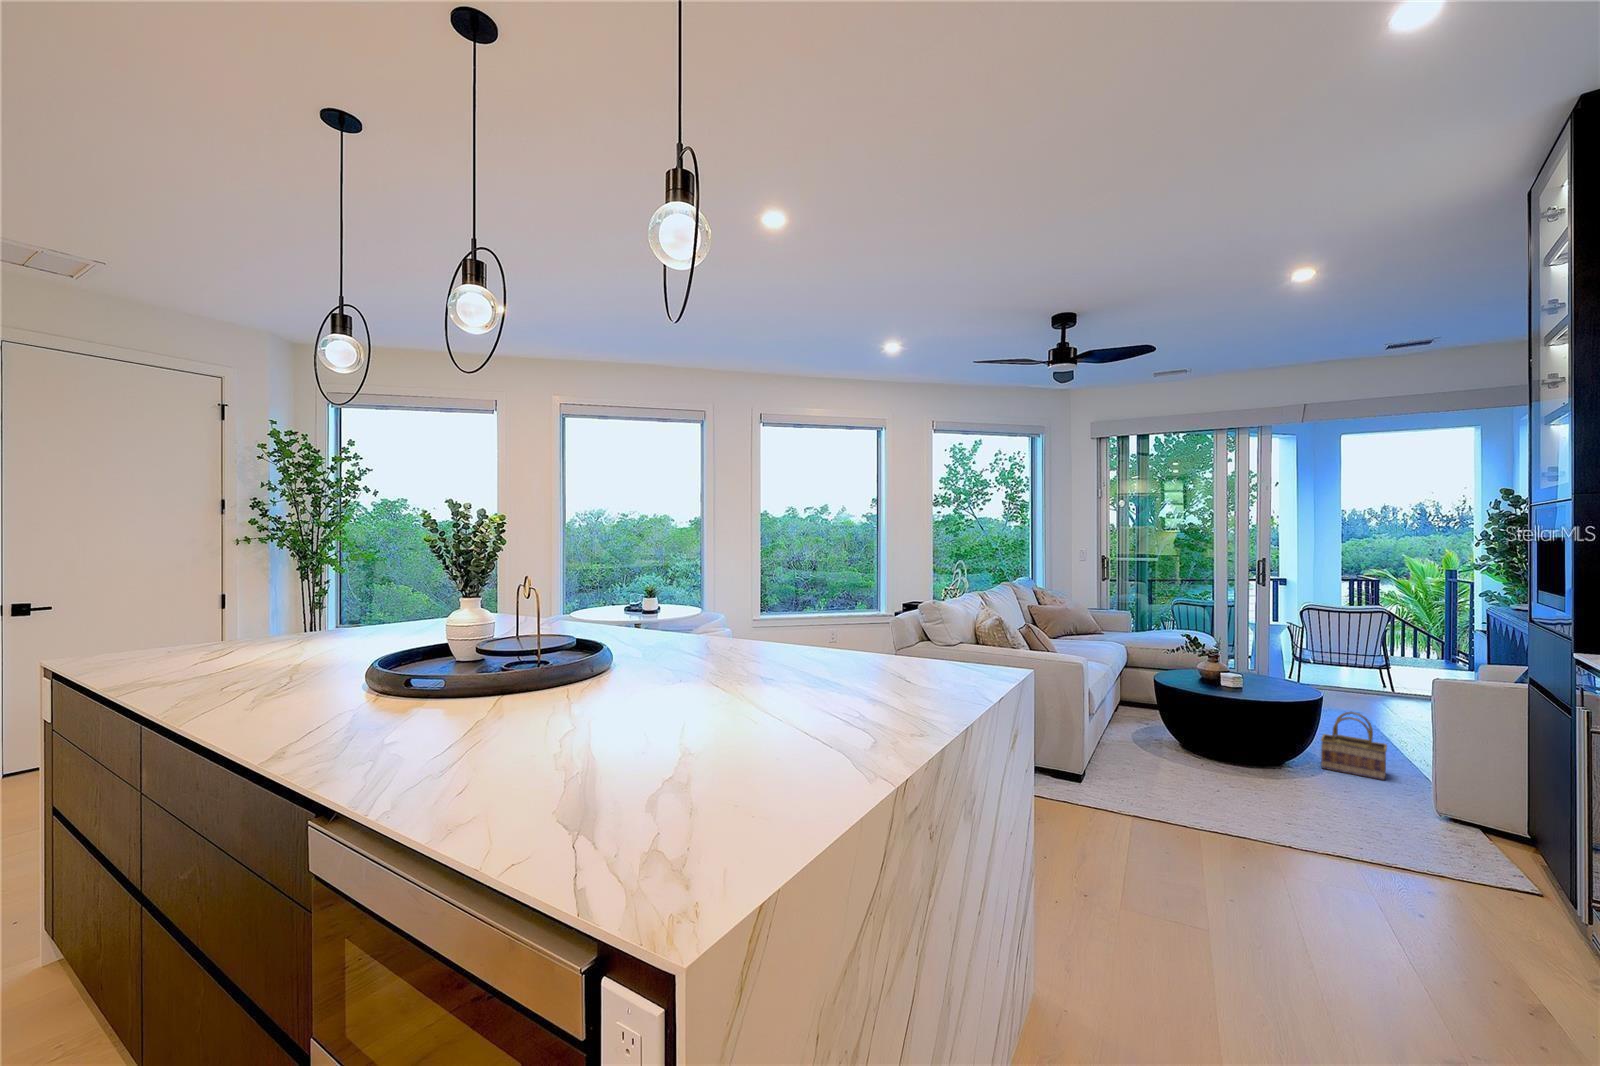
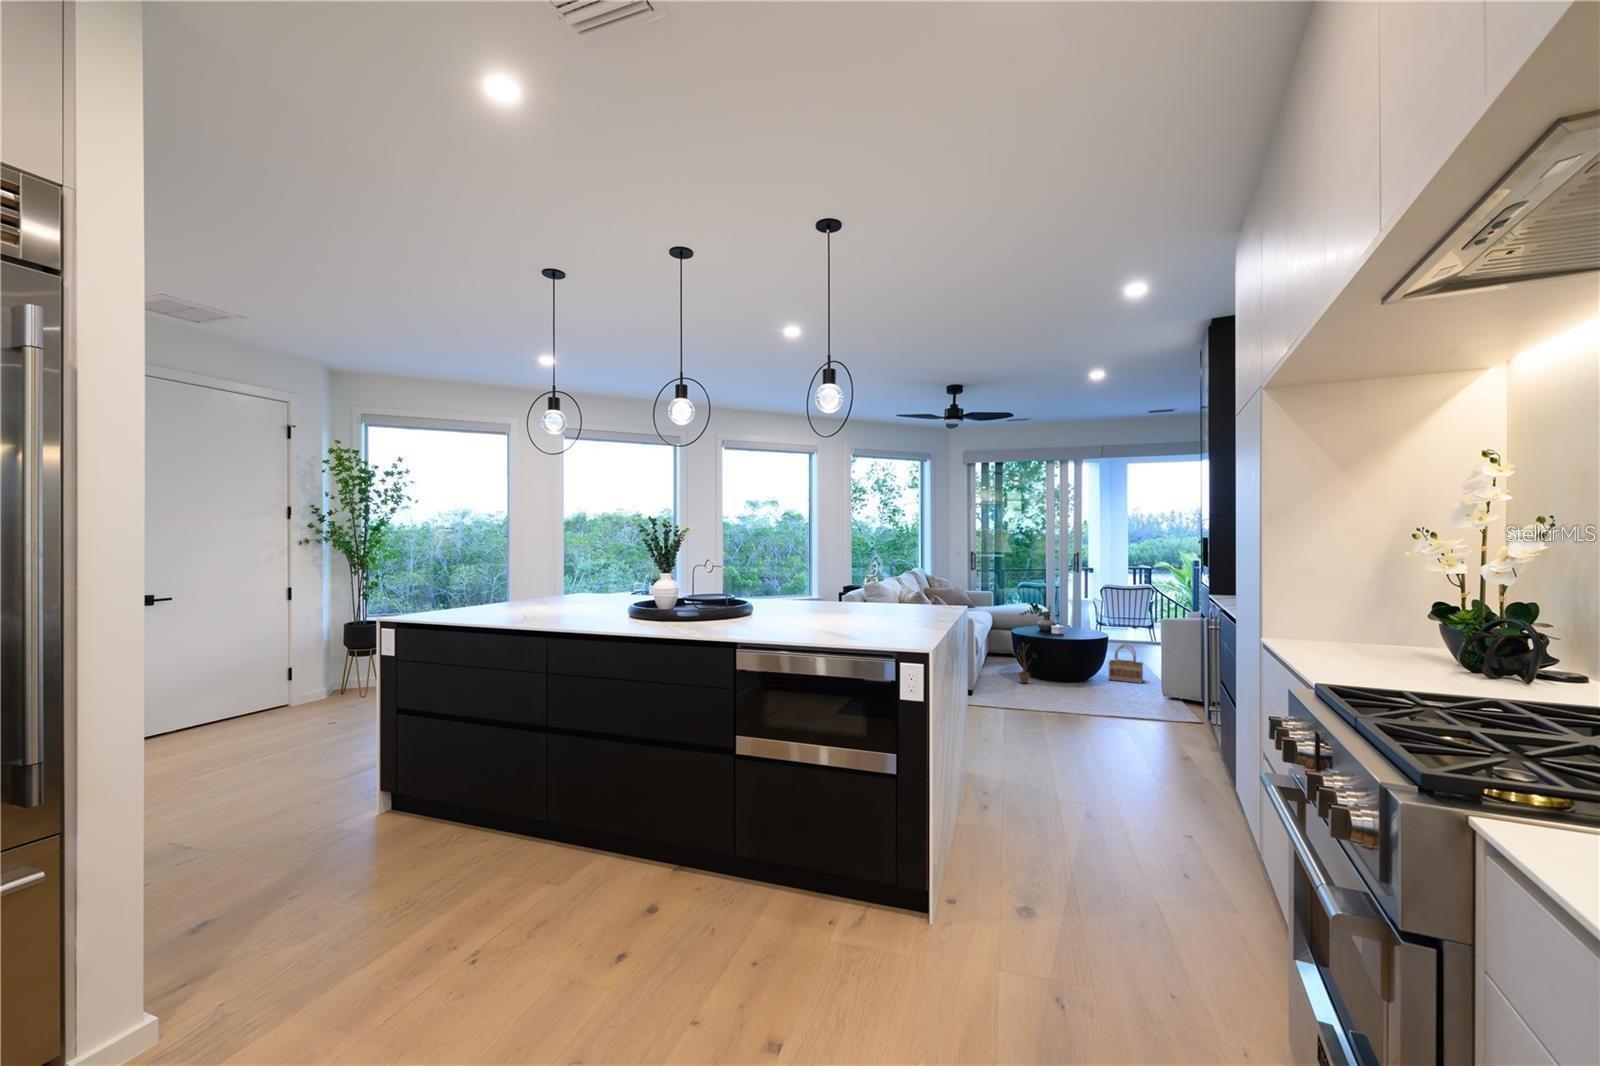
decorative plant: none [1146,700,1194,764] -> present [1015,645,1034,683]

